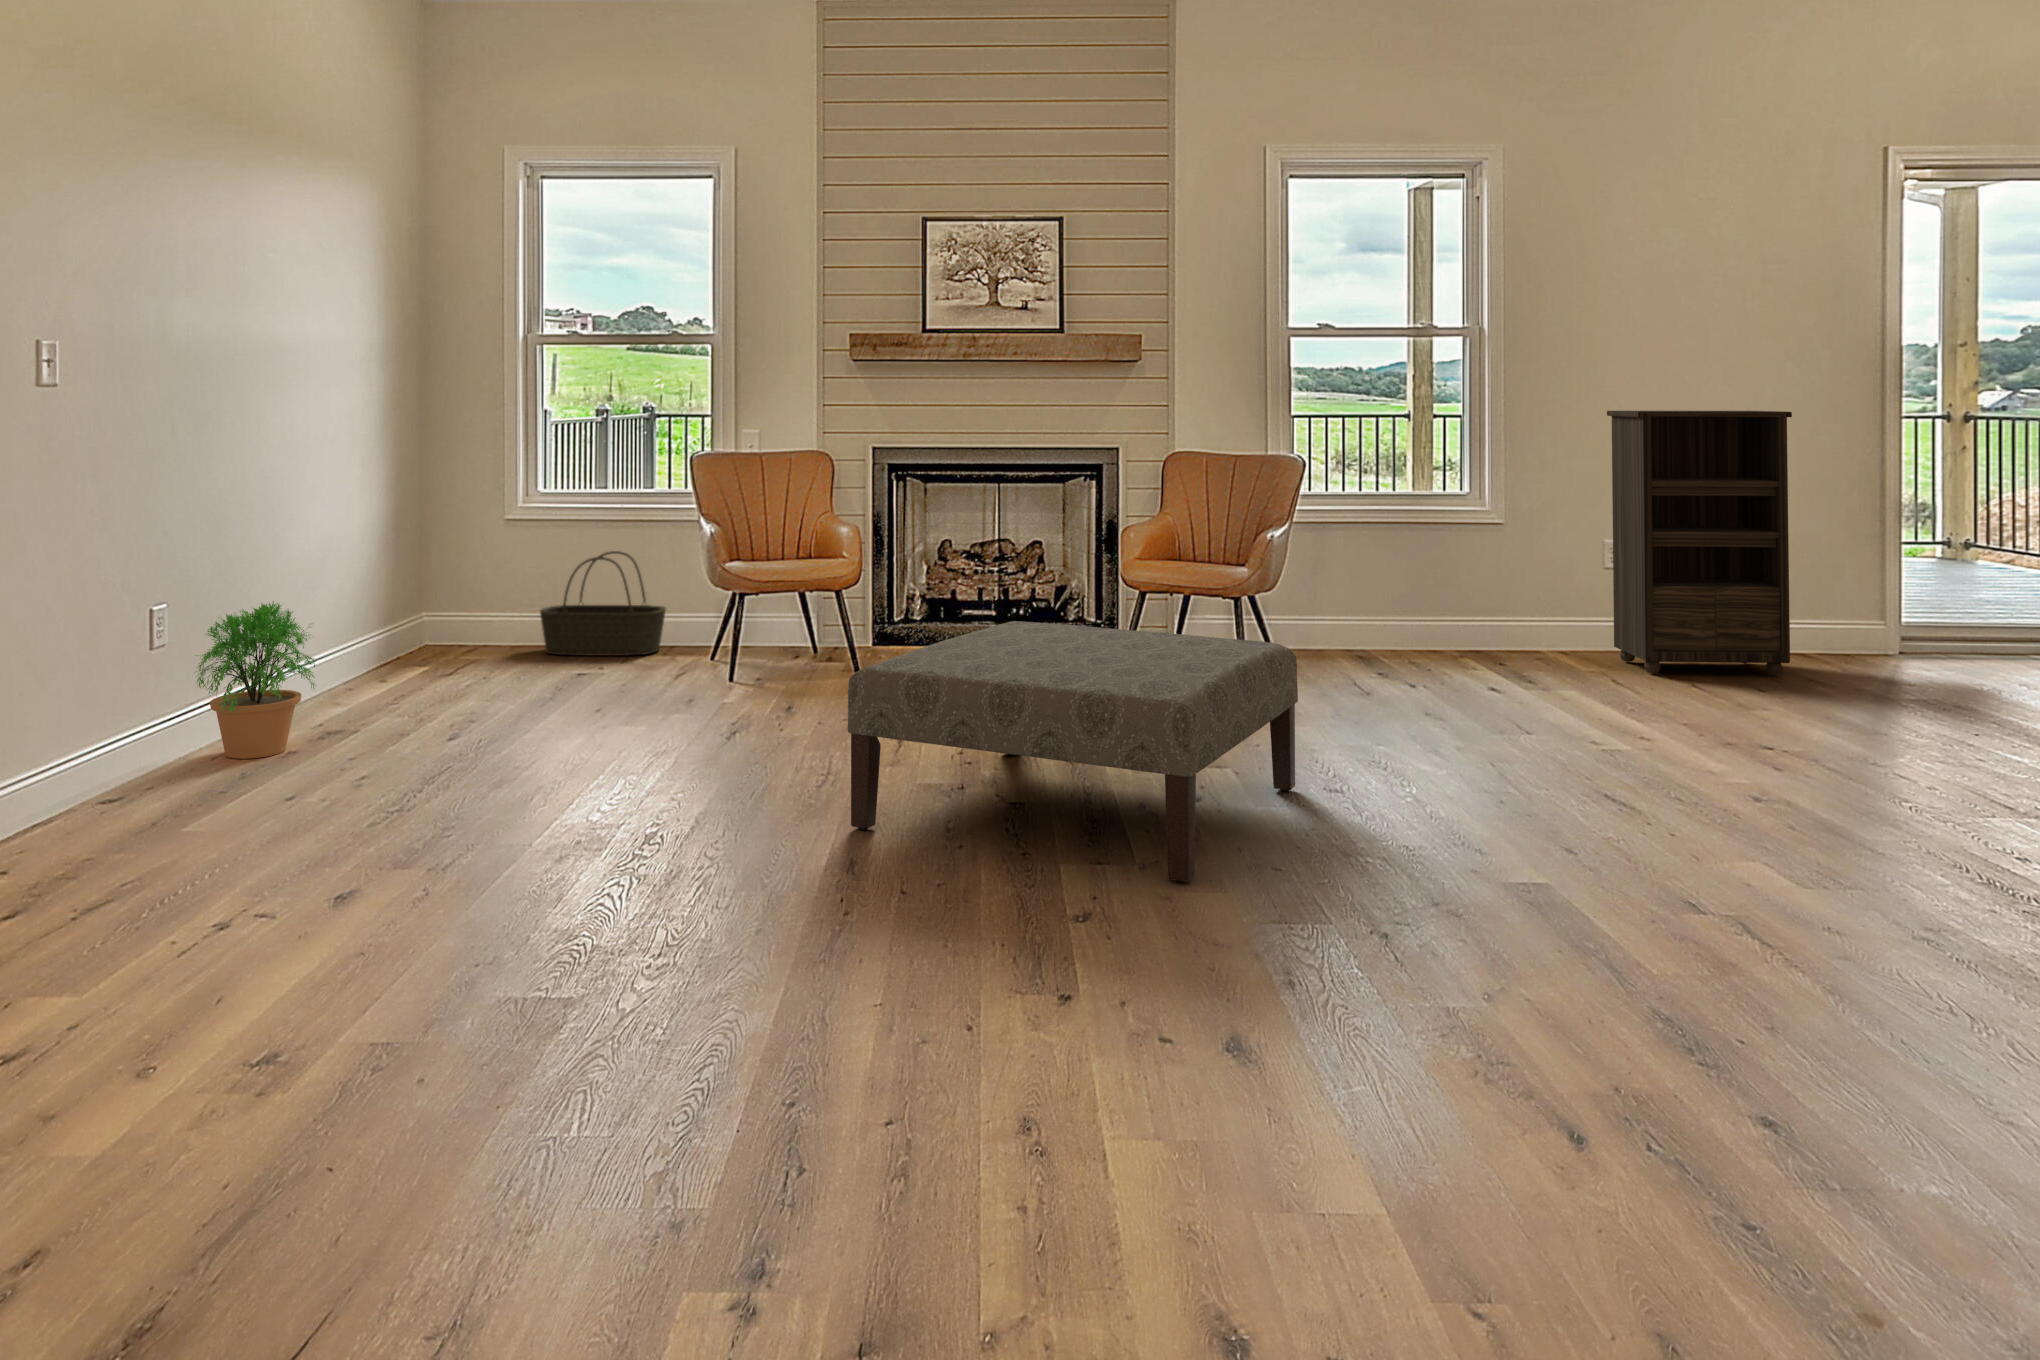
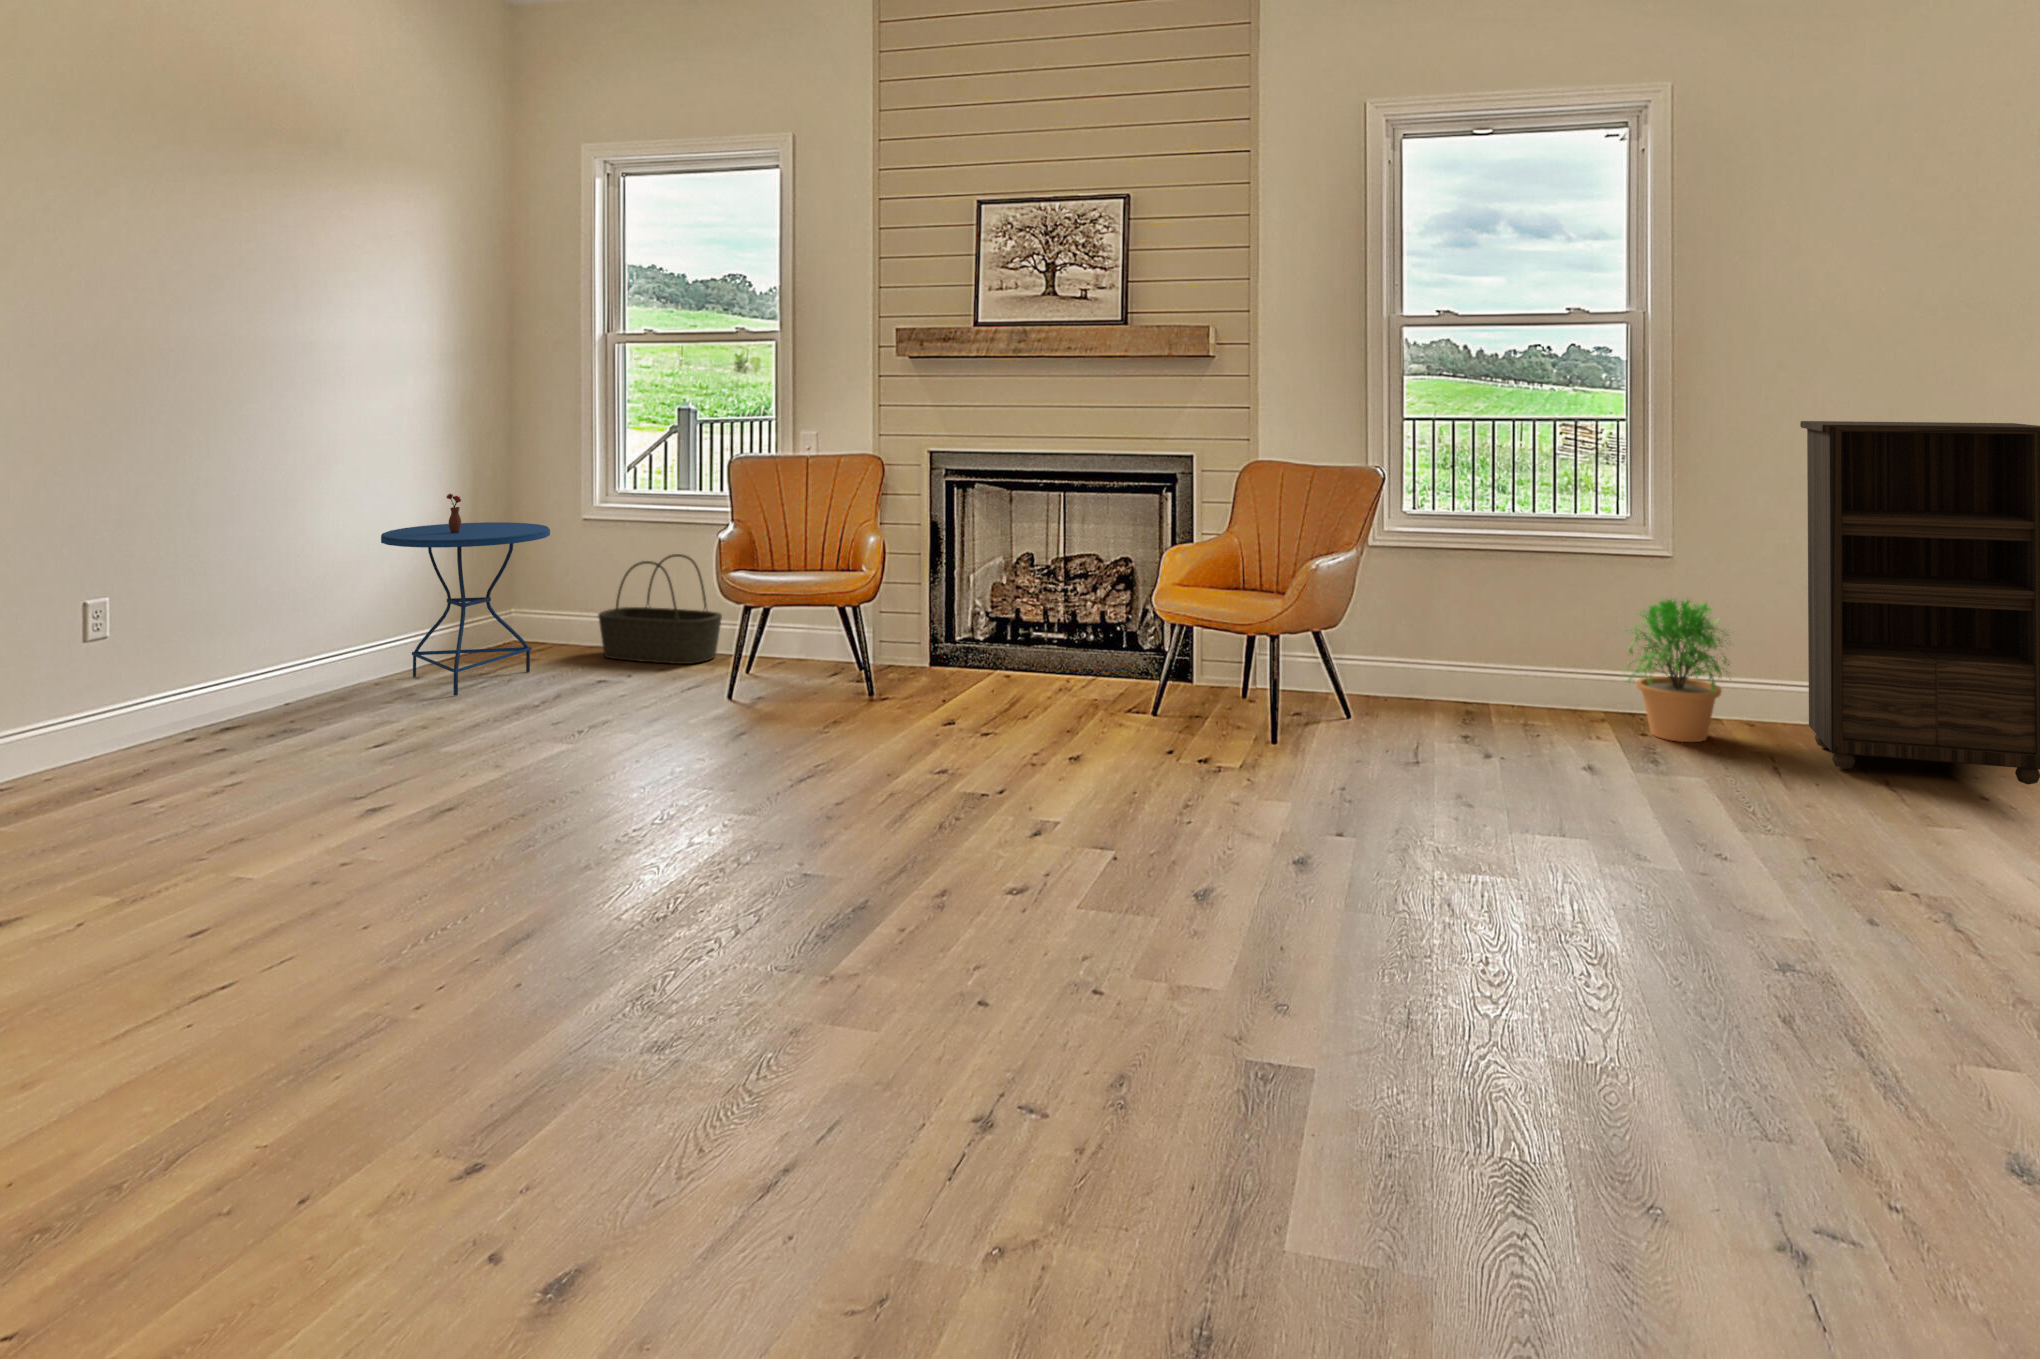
side table: none [355,492,522,691] -> present [381,494,550,696]
potted plant: present [196,601,316,759] -> present [1626,599,1731,742]
ottoman: present [848,621,1298,883] -> none [571,672,1161,1059]

